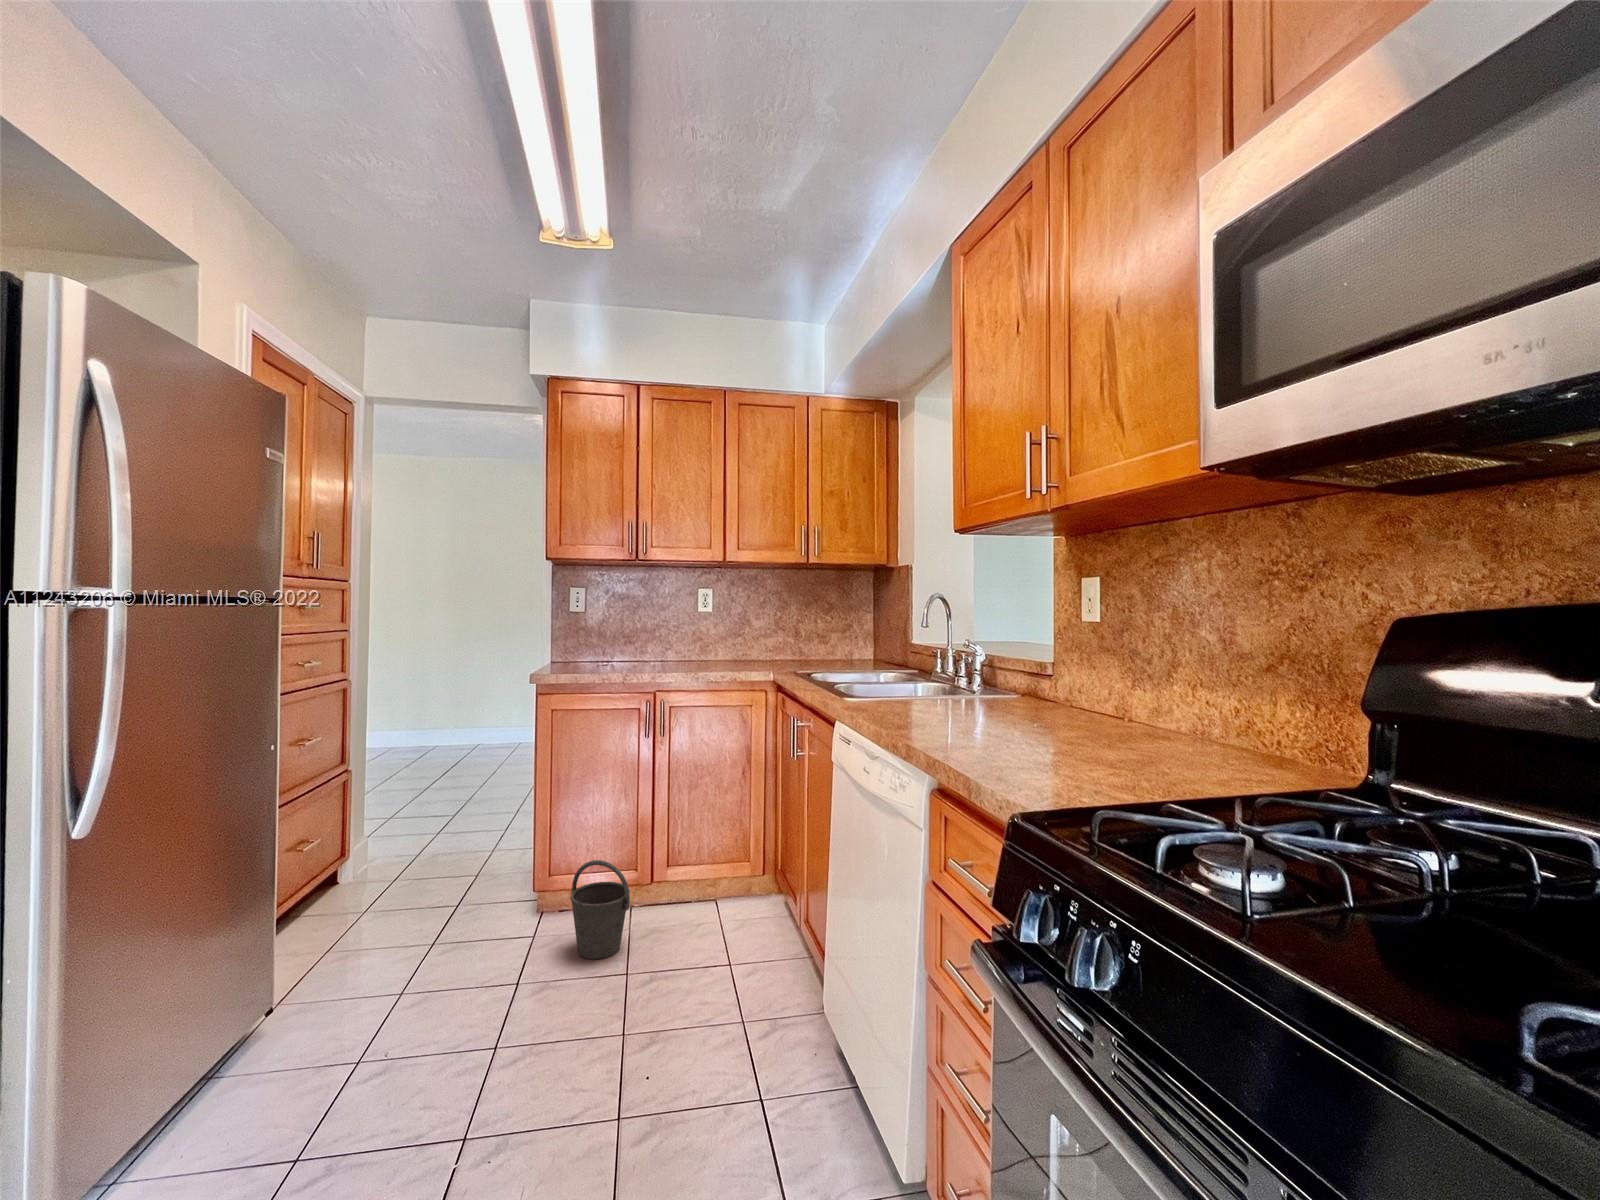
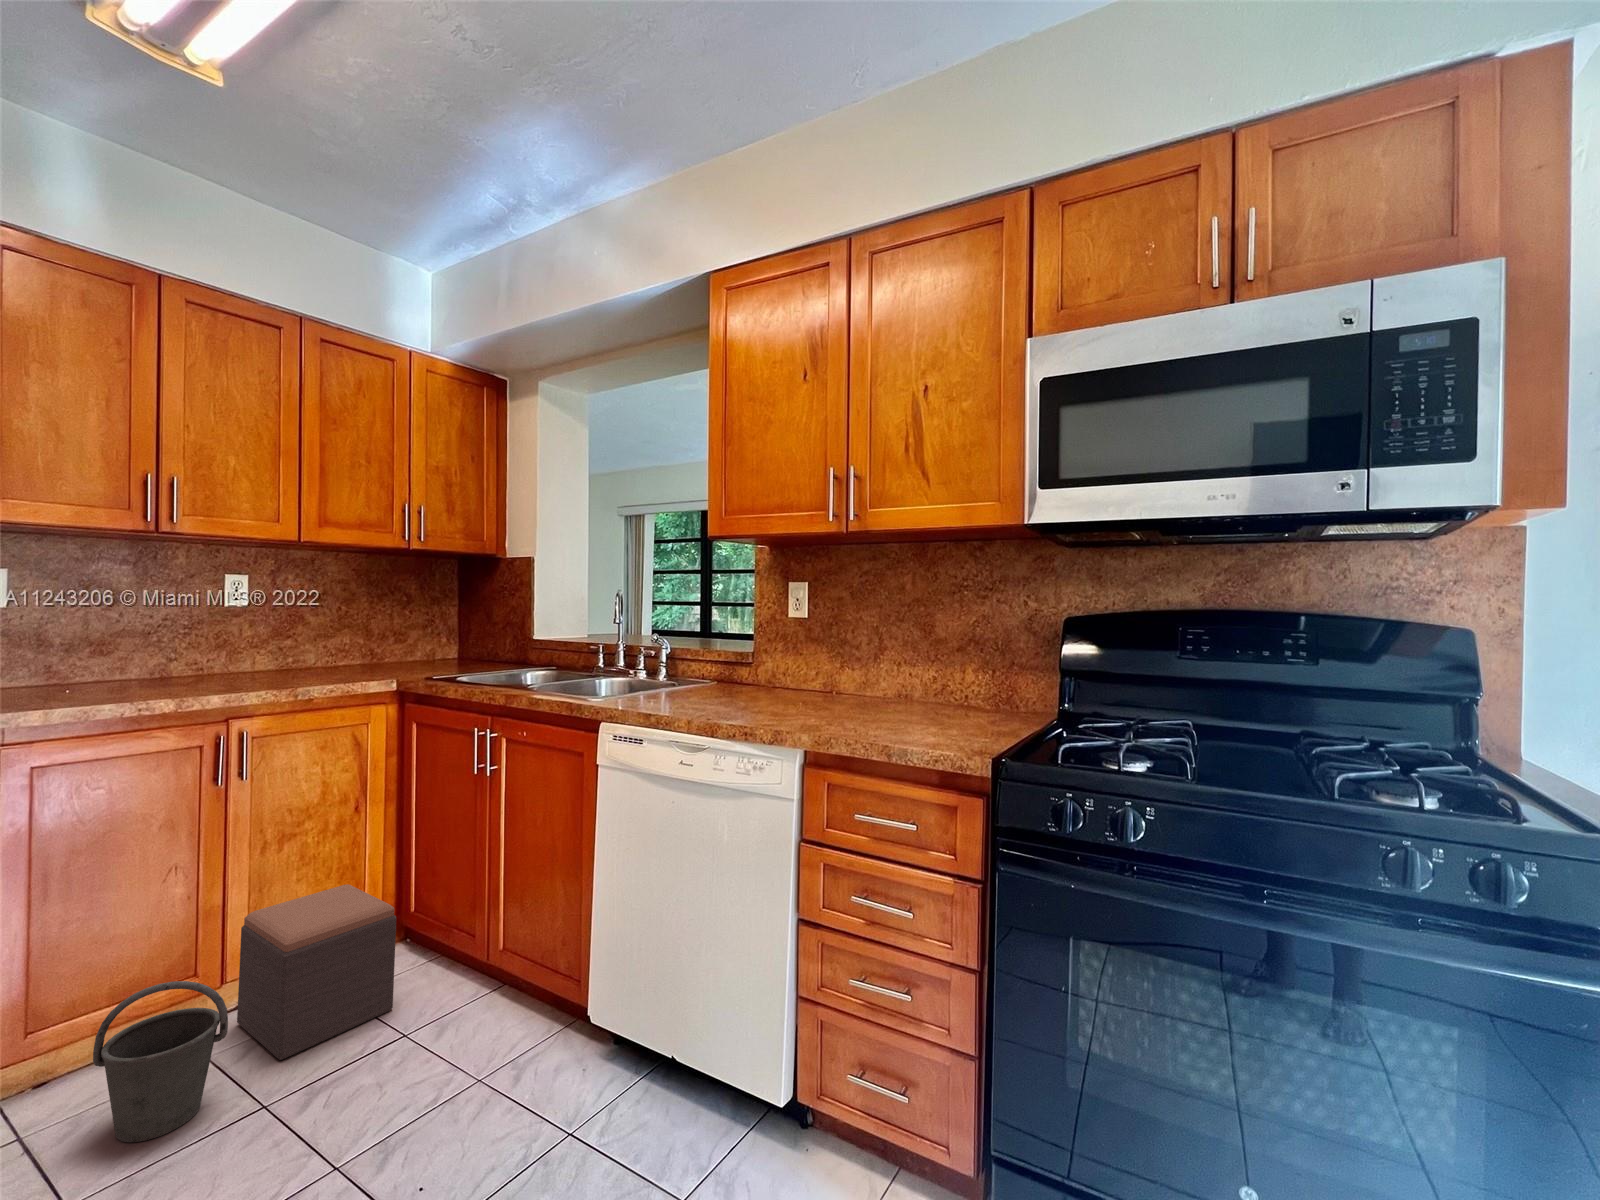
footstool: none [667,829,748,942] -> present [237,884,396,1060]

